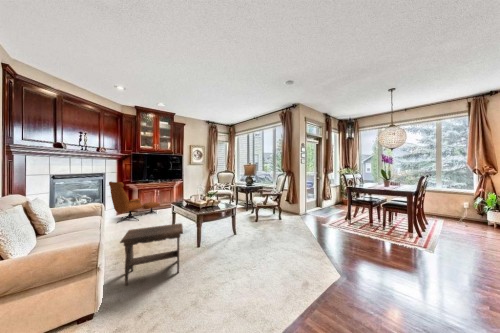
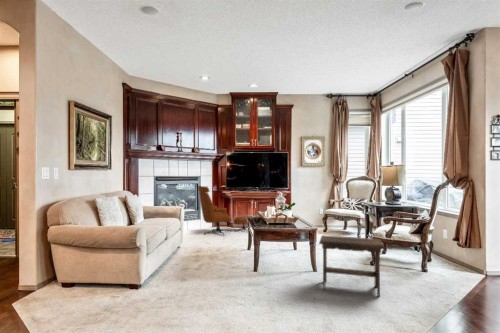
footstool: present [120,223,183,285] -> present [319,235,384,296]

